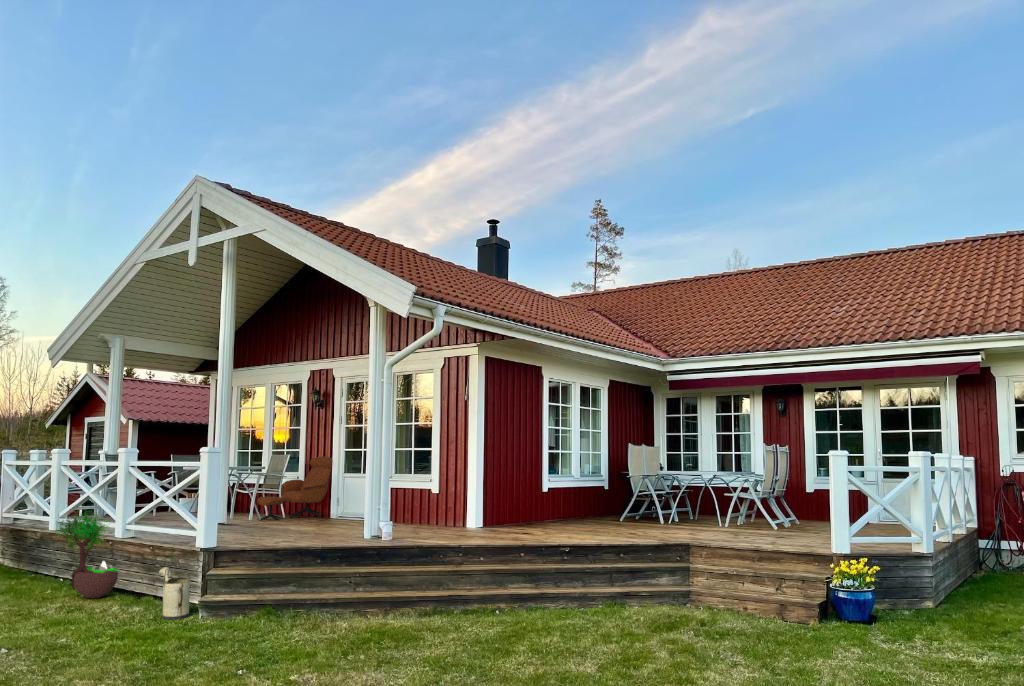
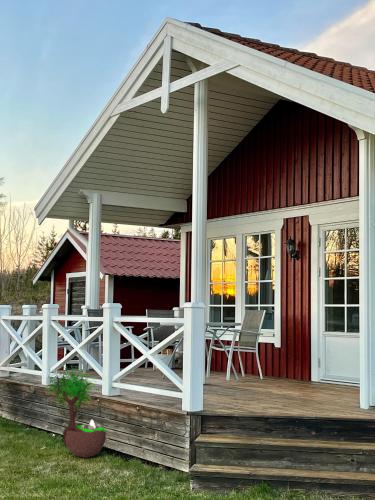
lounge chair: present [257,457,332,520] -> none [236,312,312,382]
watering can: present [158,567,190,620] -> none [146,431,180,490]

